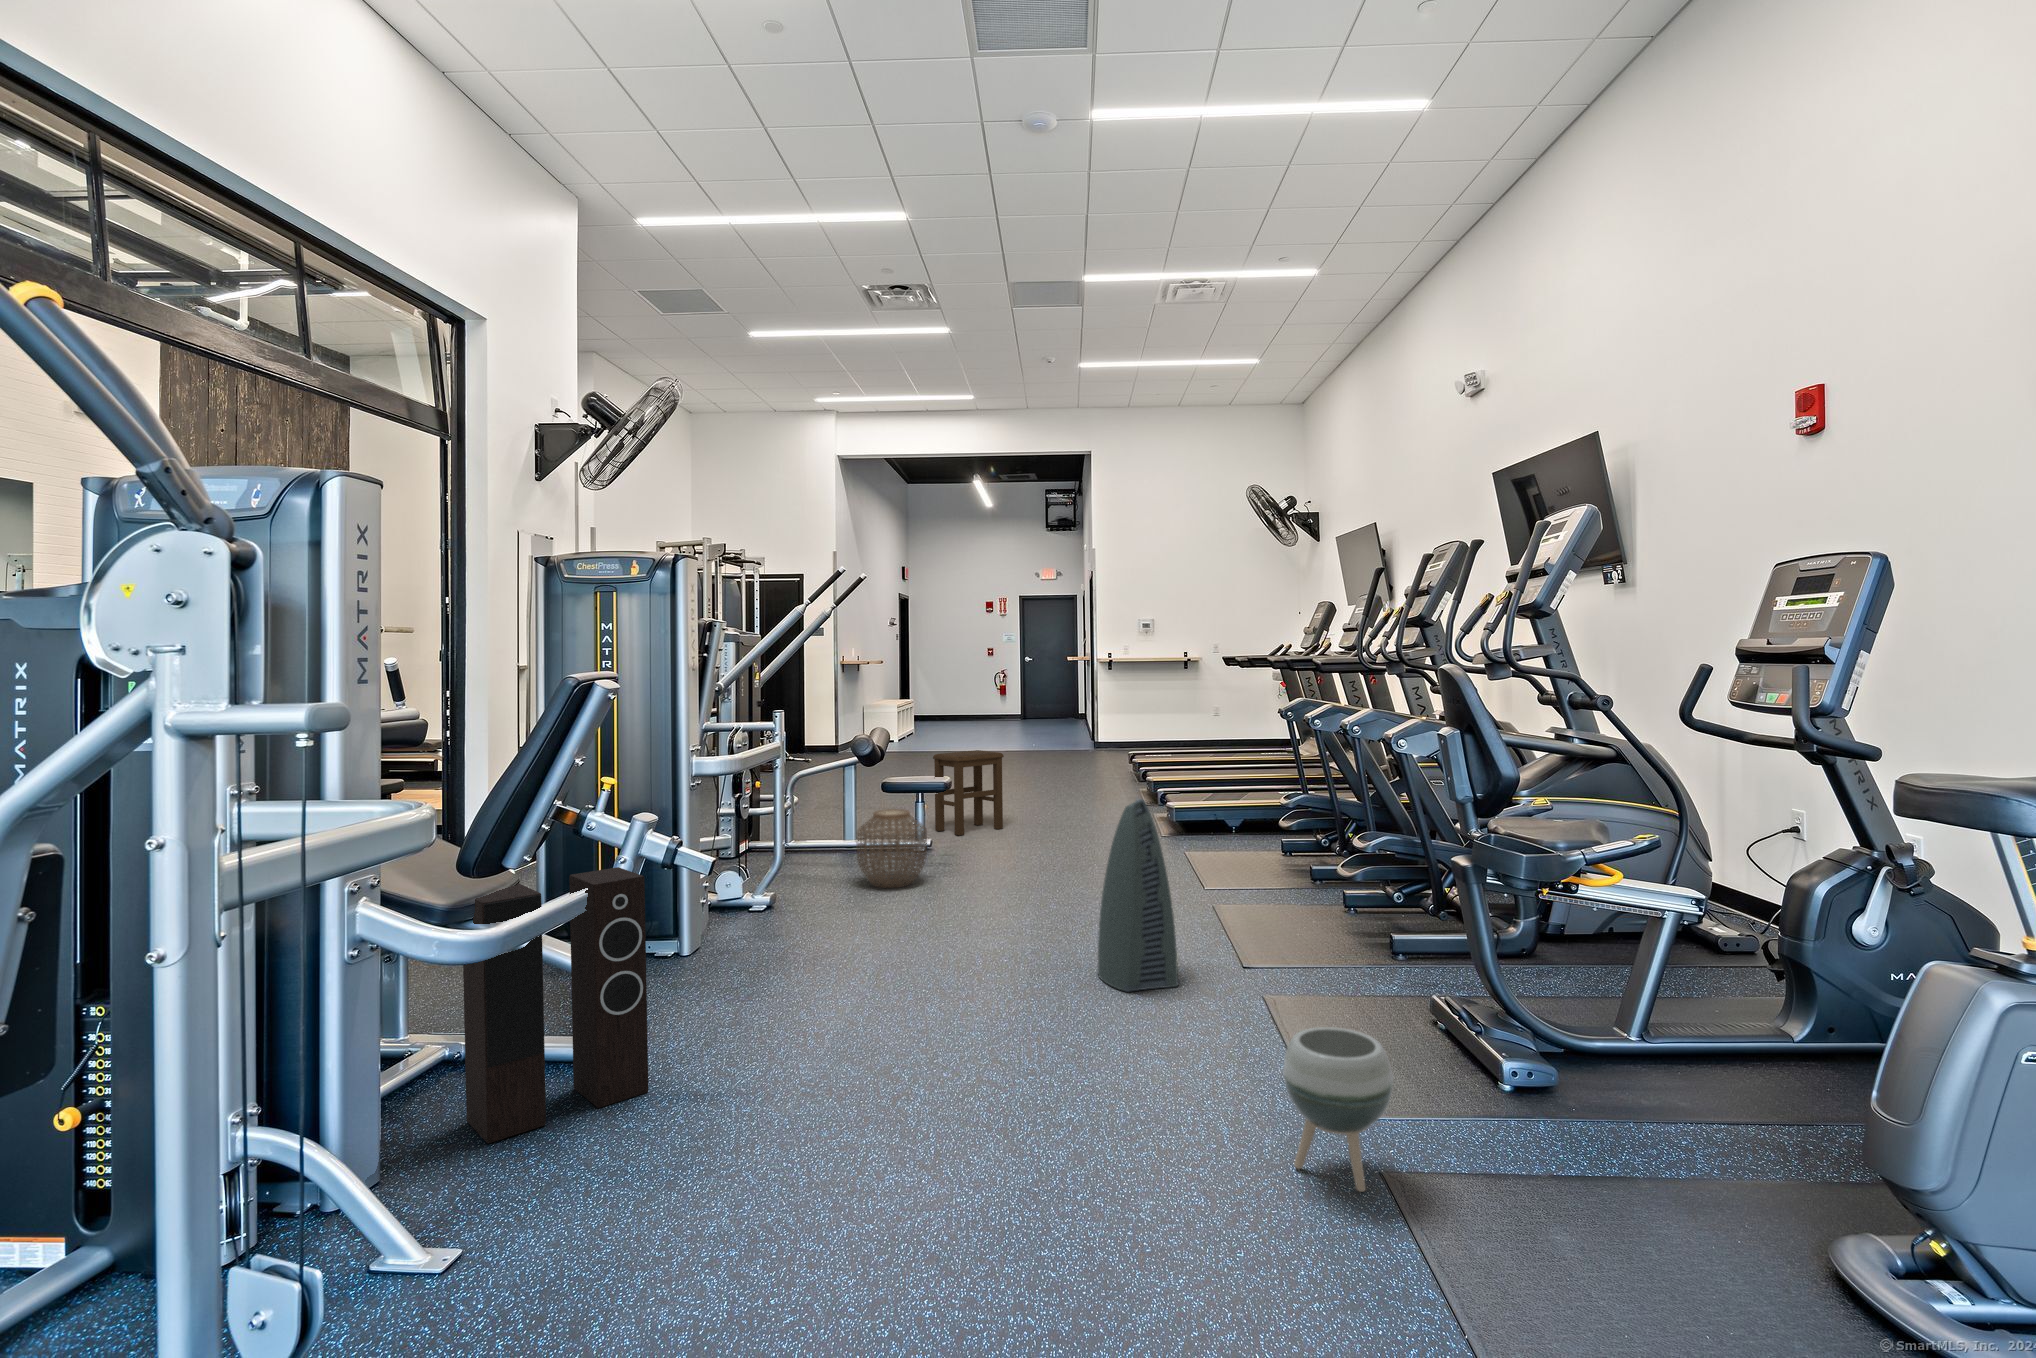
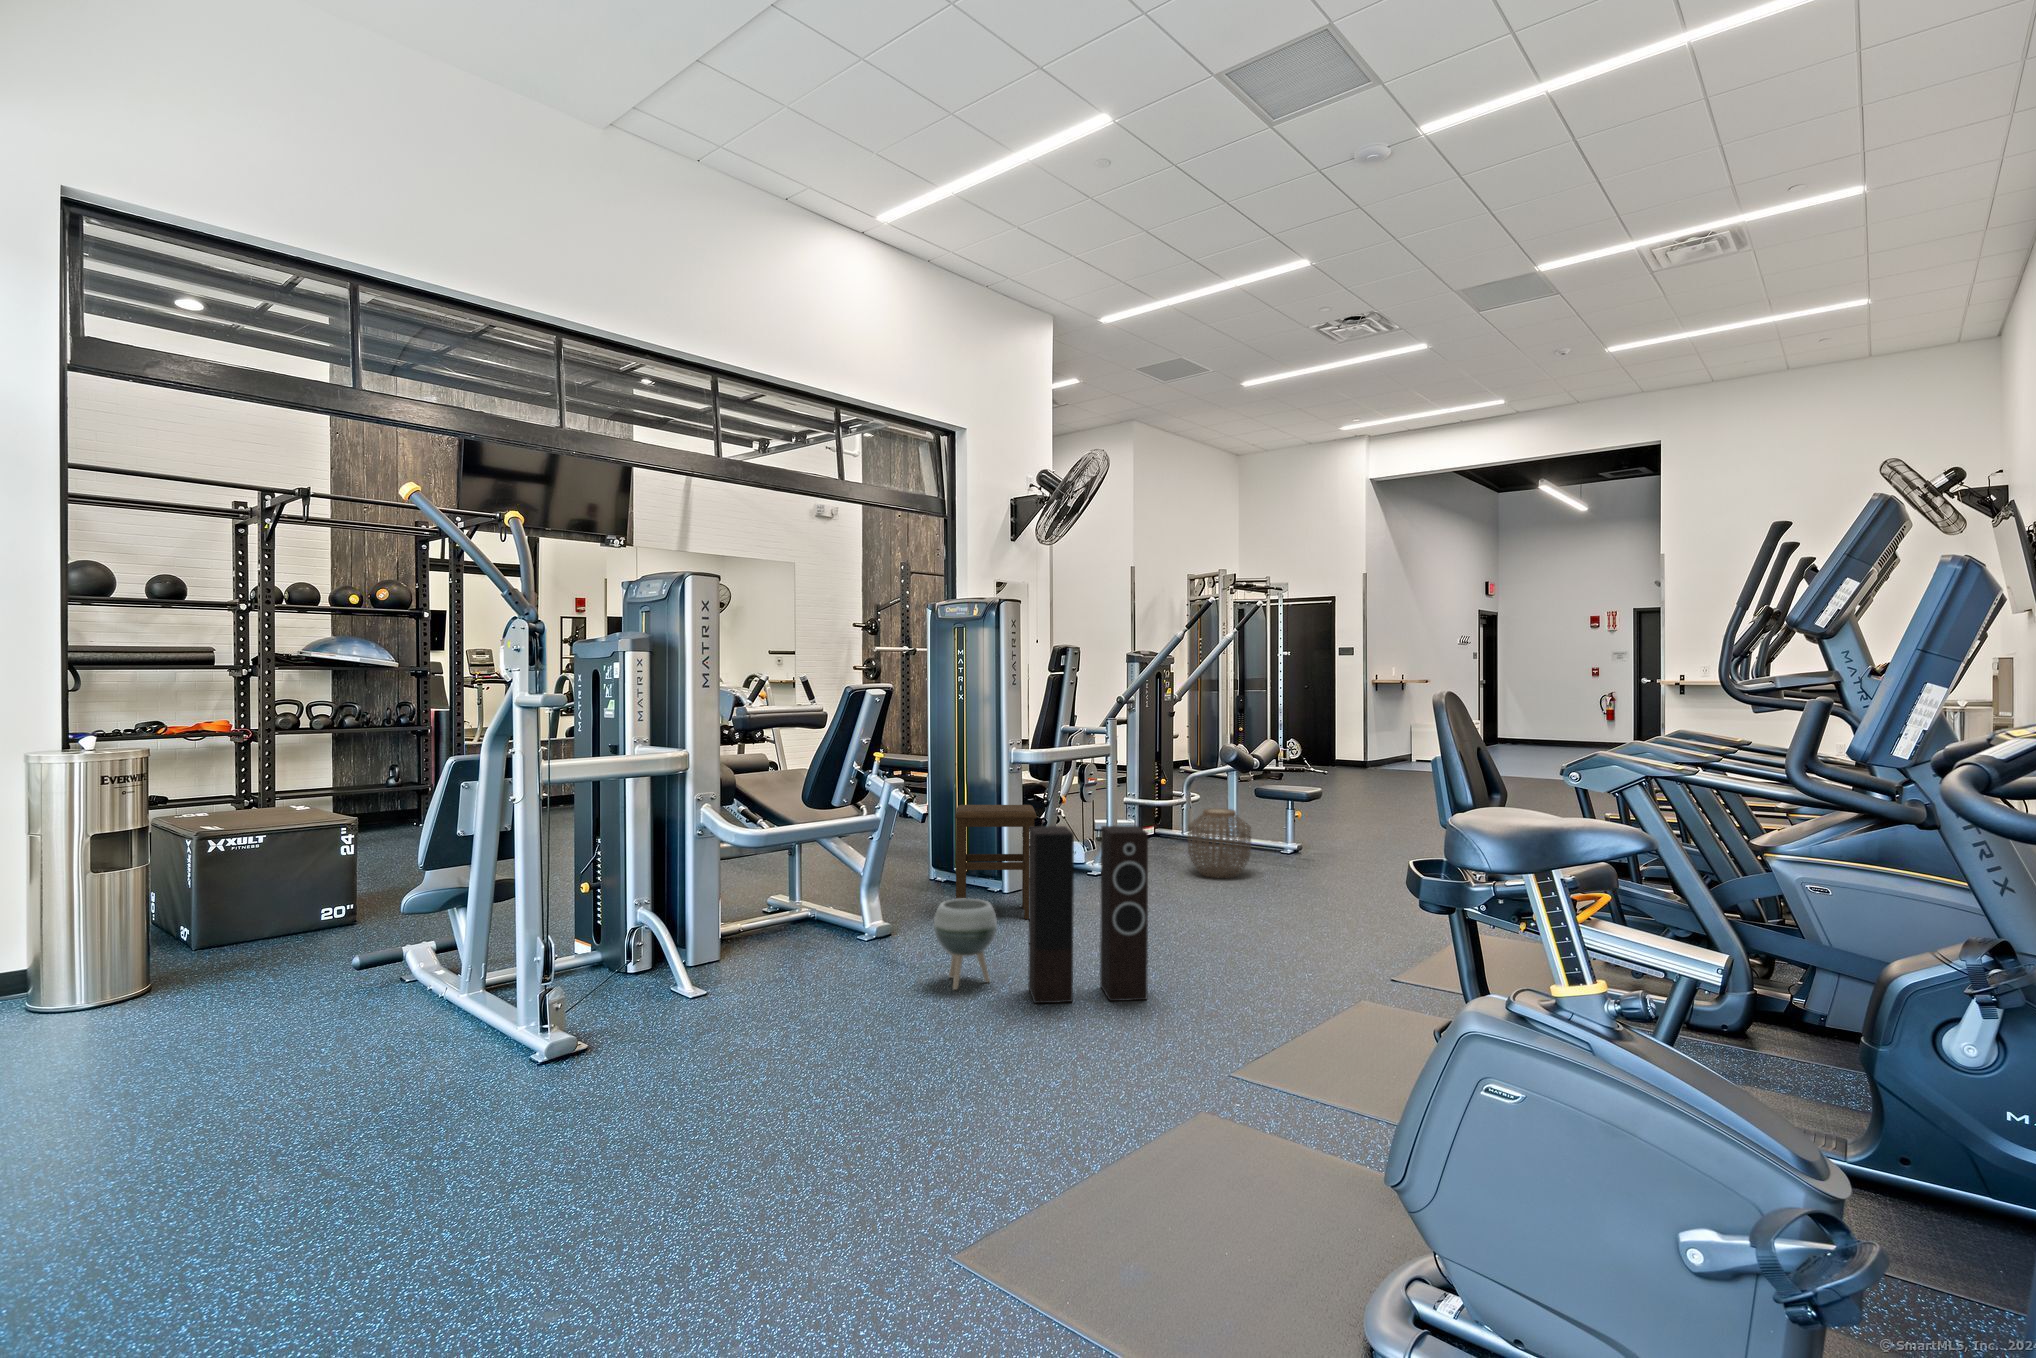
stool: present [933,750,1004,835] -> present [955,805,1037,919]
air purifier: present [1098,799,1178,992] -> none [1255,805,1323,981]
speaker: present [463,867,648,1143] -> present [1028,825,1148,1003]
planter: present [1283,1027,1393,1192] -> present [934,899,997,990]

